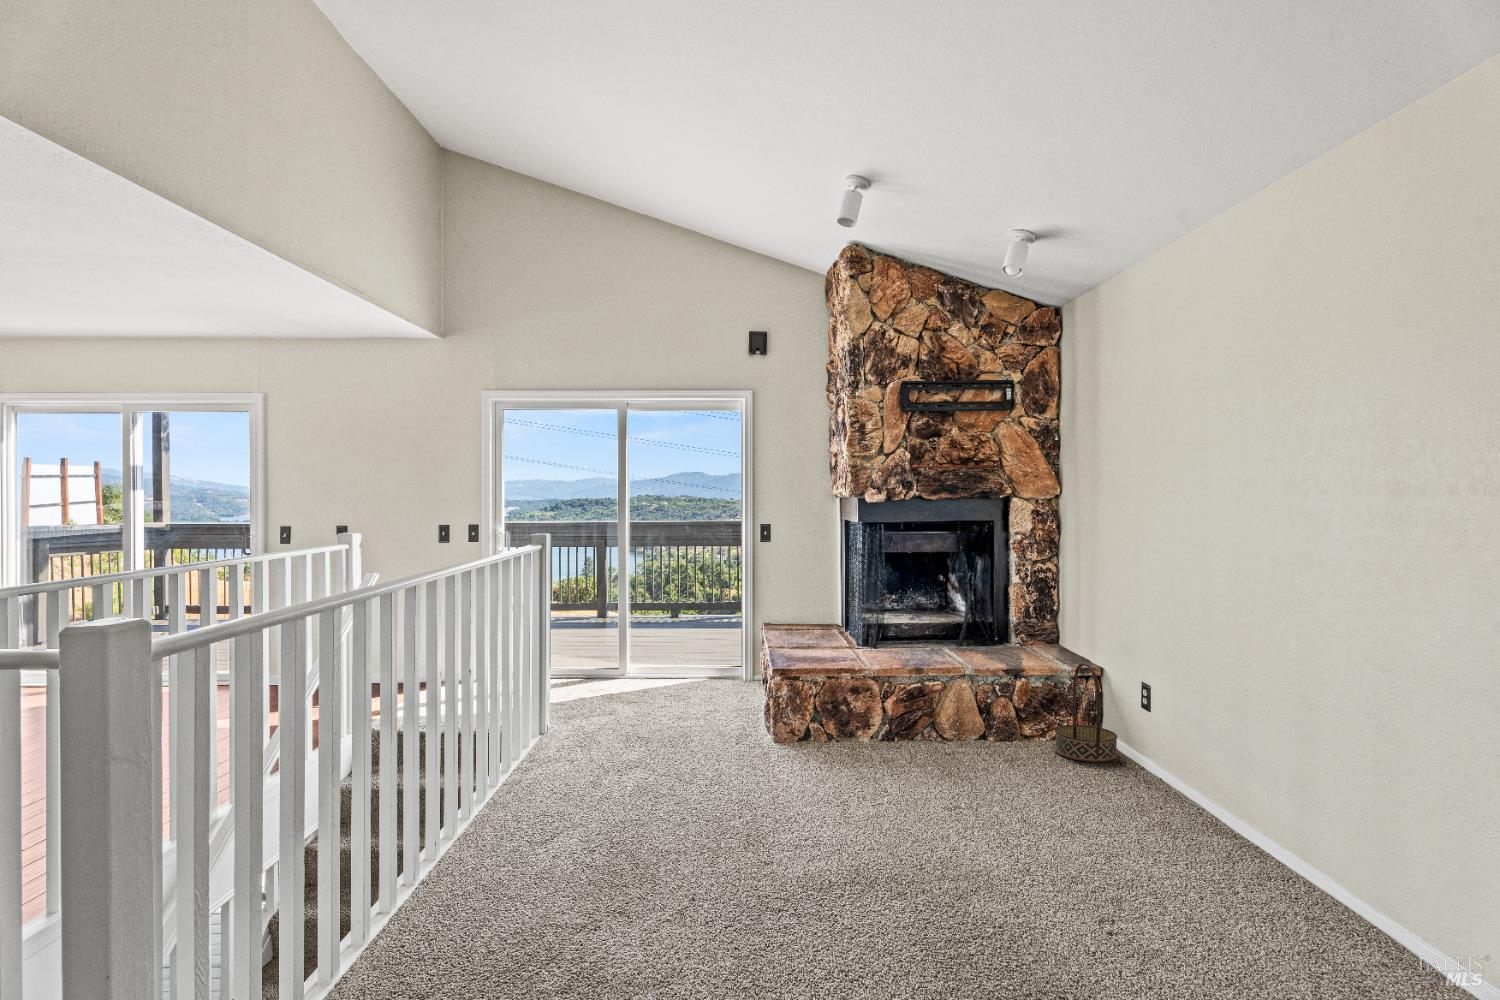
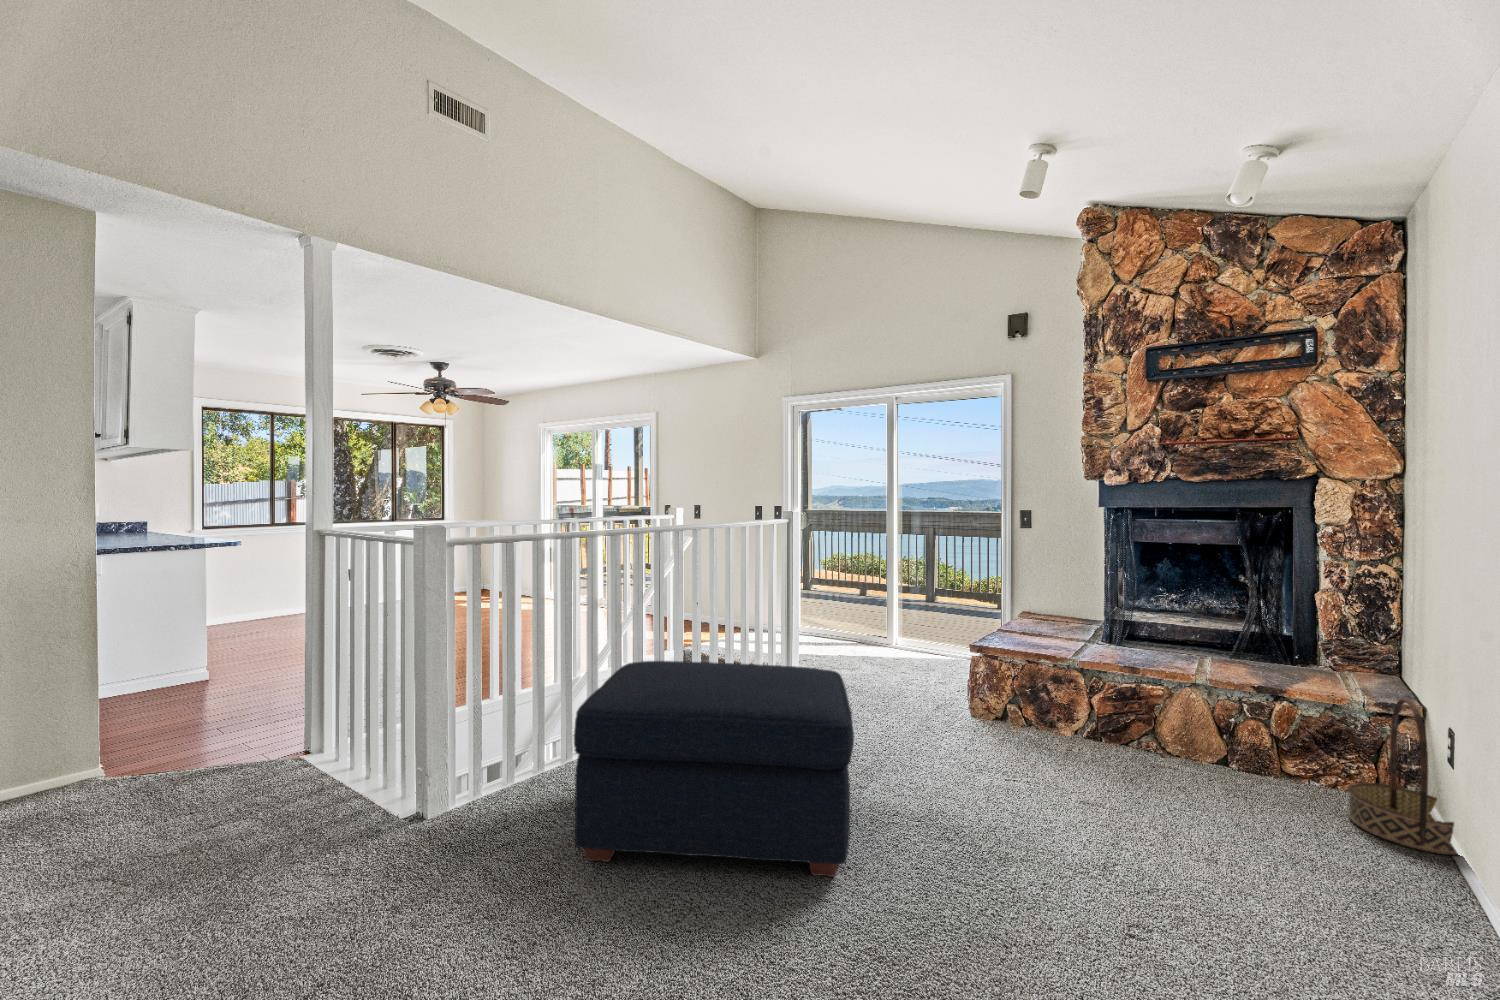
ottoman: none [537,708,821,932] -> present [574,661,854,877]

